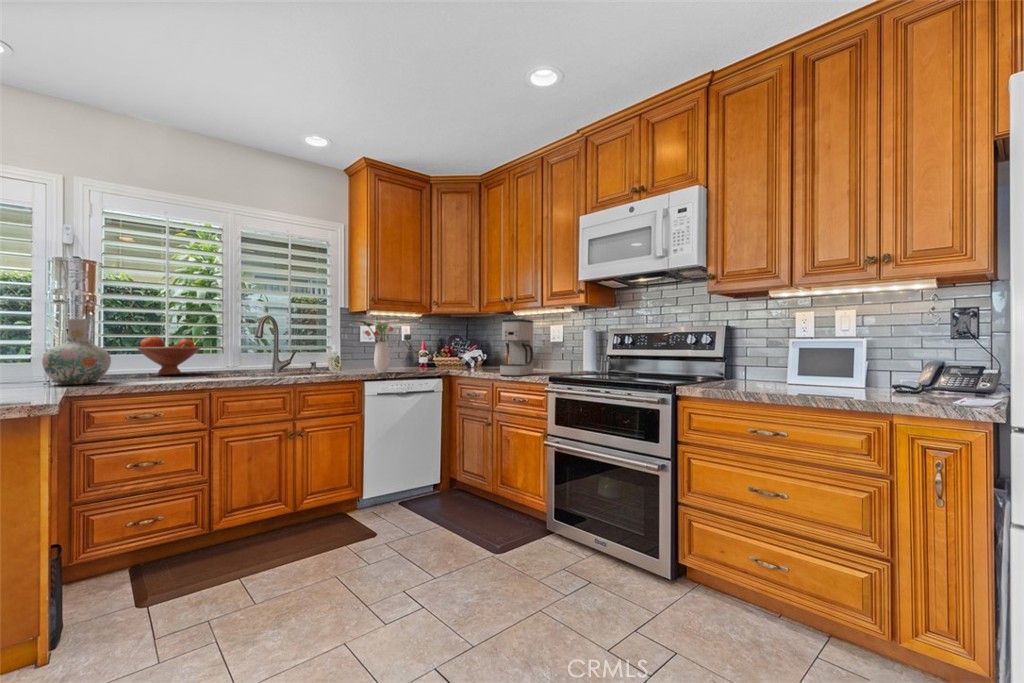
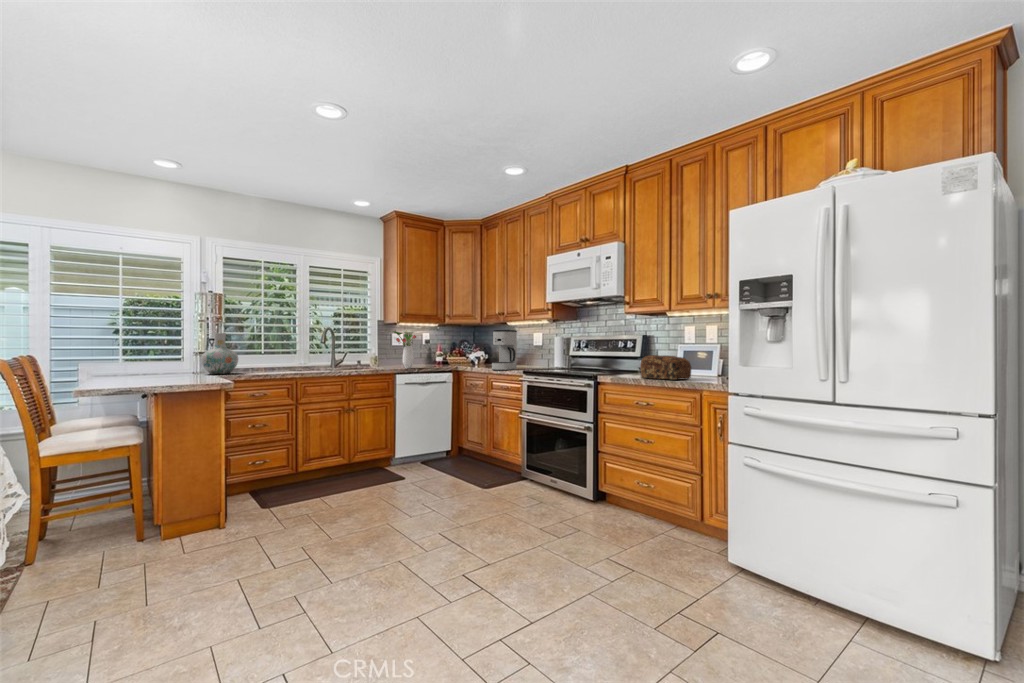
fruit bowl: present [137,337,200,375] -> none [246,343,285,369]
bread loaf: none [763,355,857,396] -> present [640,355,691,380]

